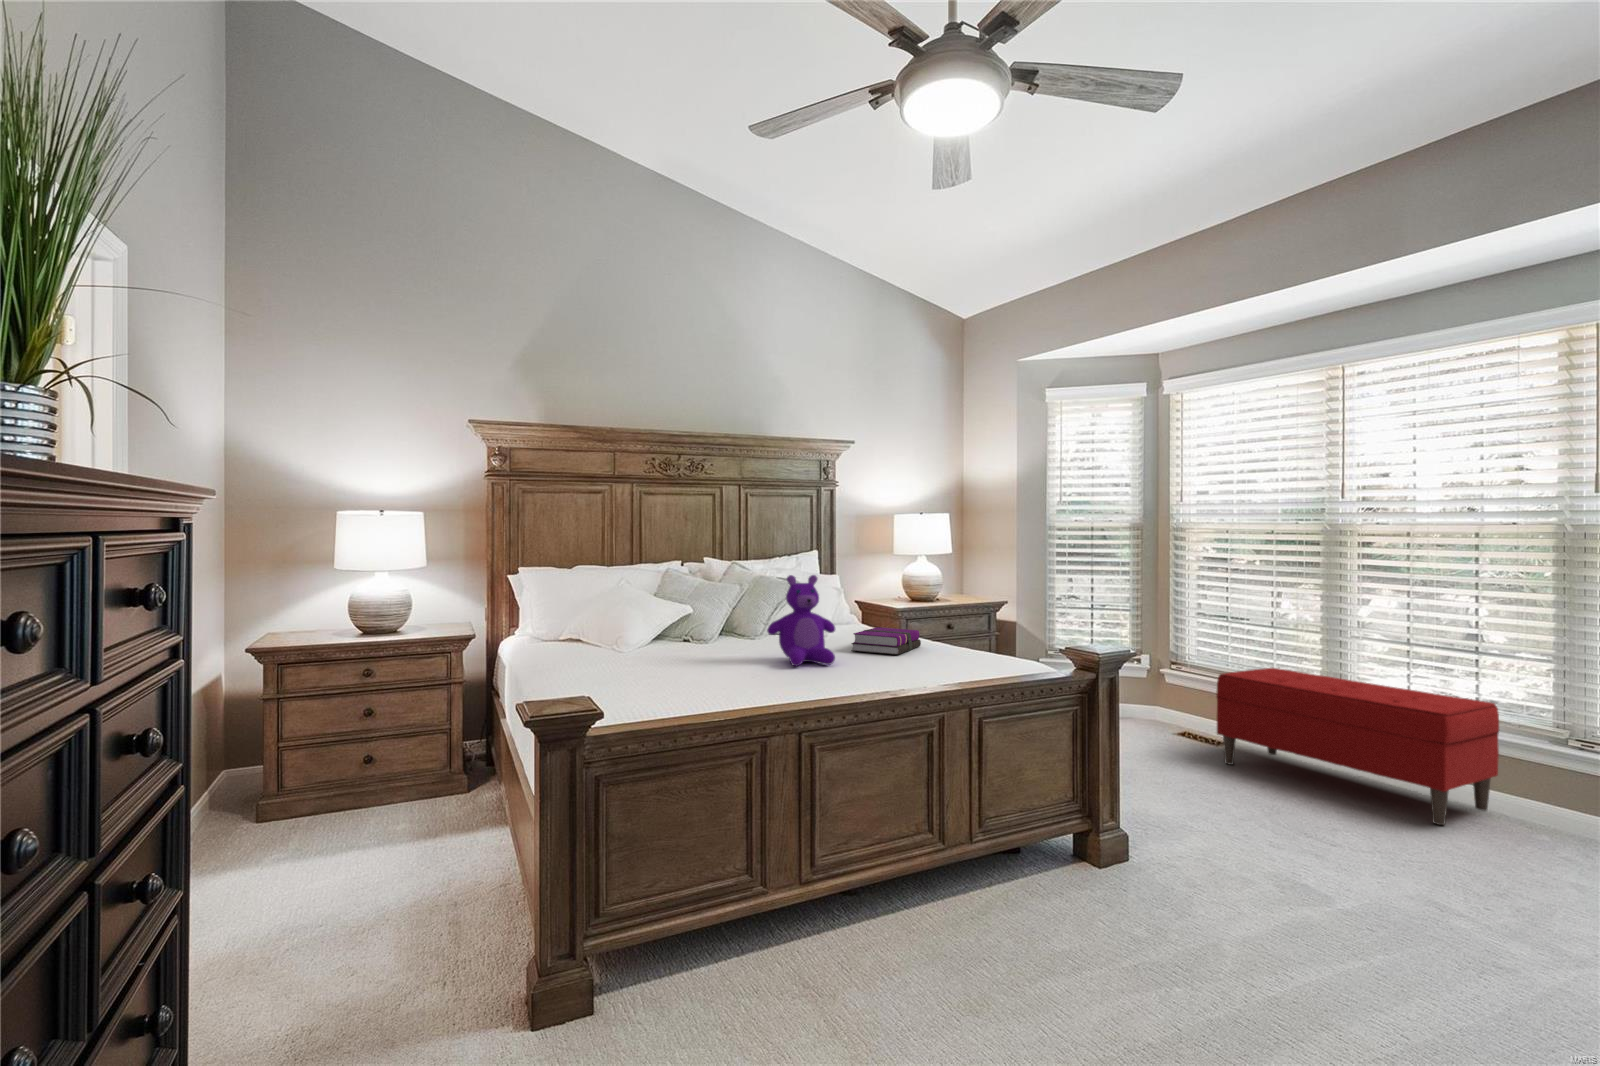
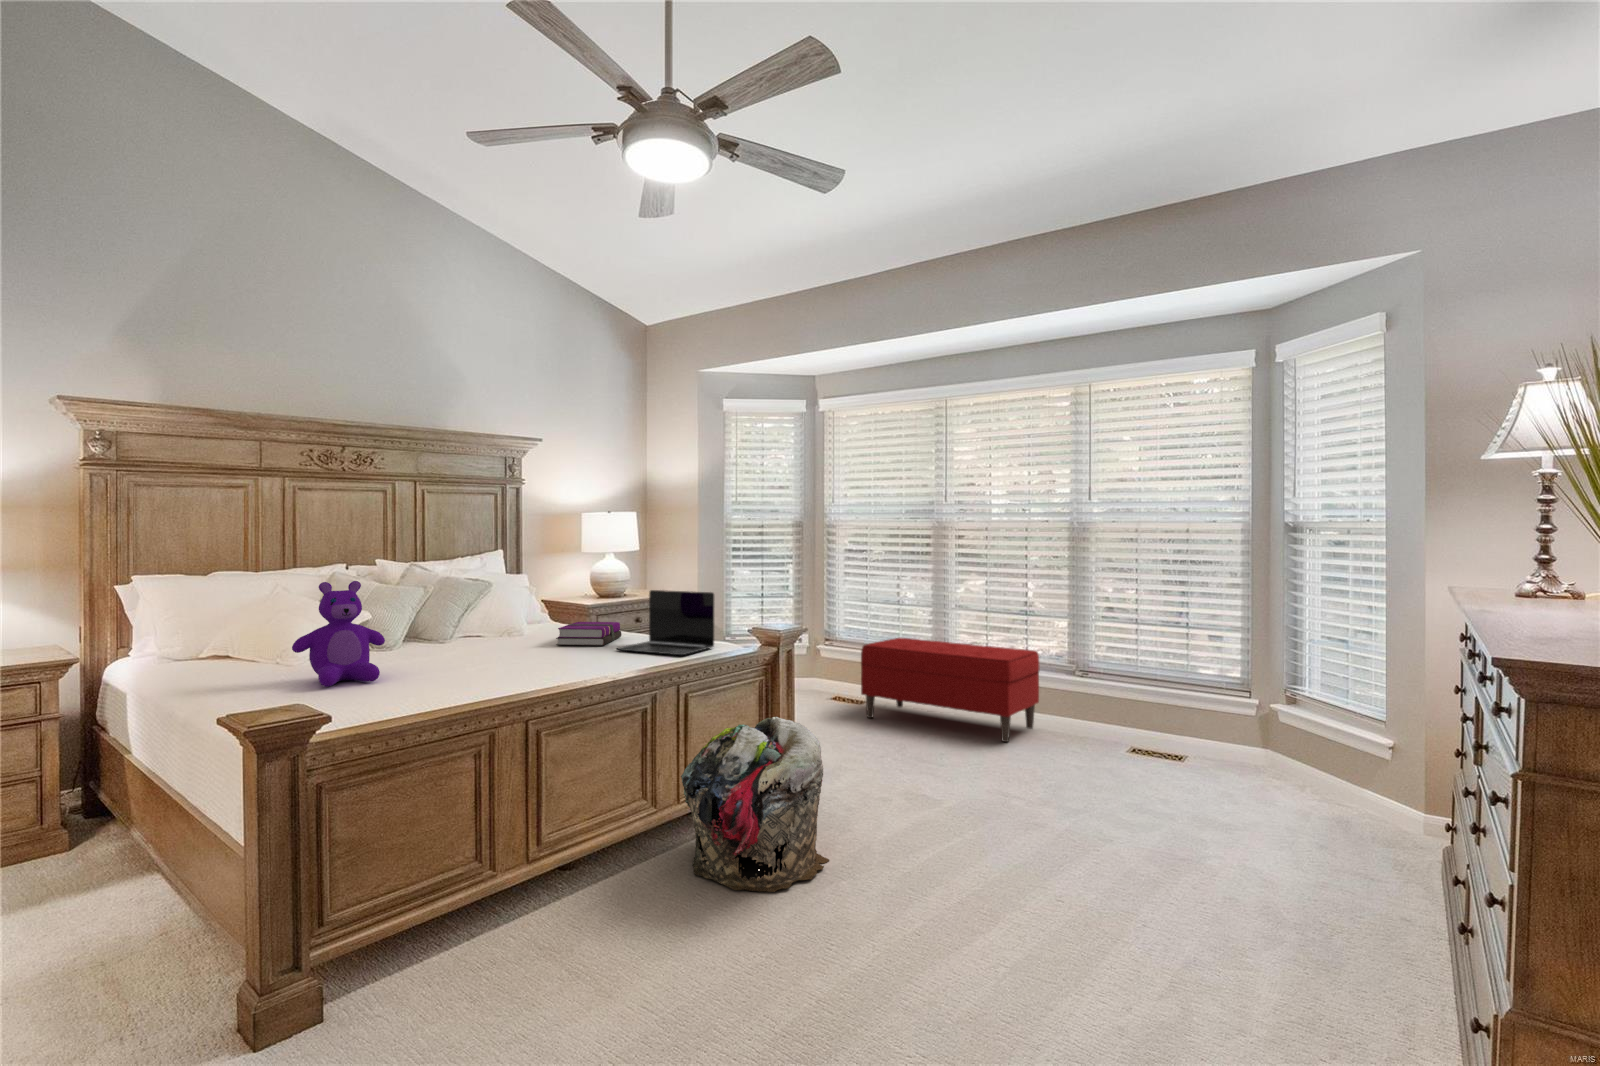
teddy bear: present [767,575,835,666] -> present [292,581,385,687]
laptop: none [910,598,1020,674] -> present [617,590,714,655]
laundry basket: none [971,759,1159,980] -> present [681,717,829,892]

